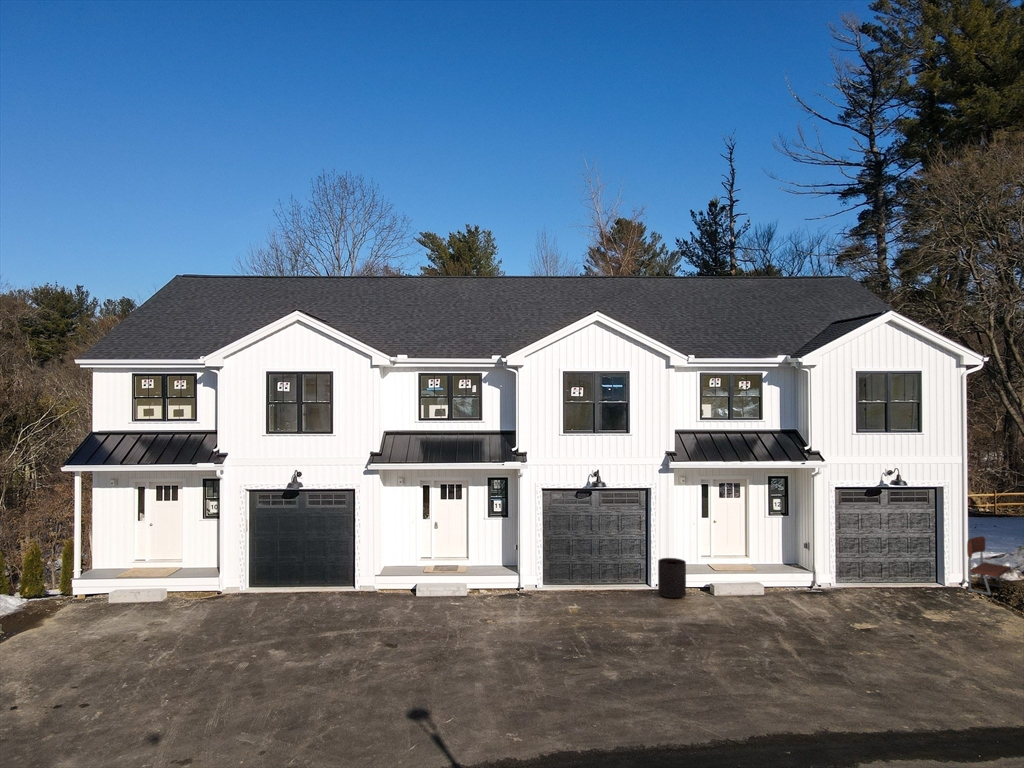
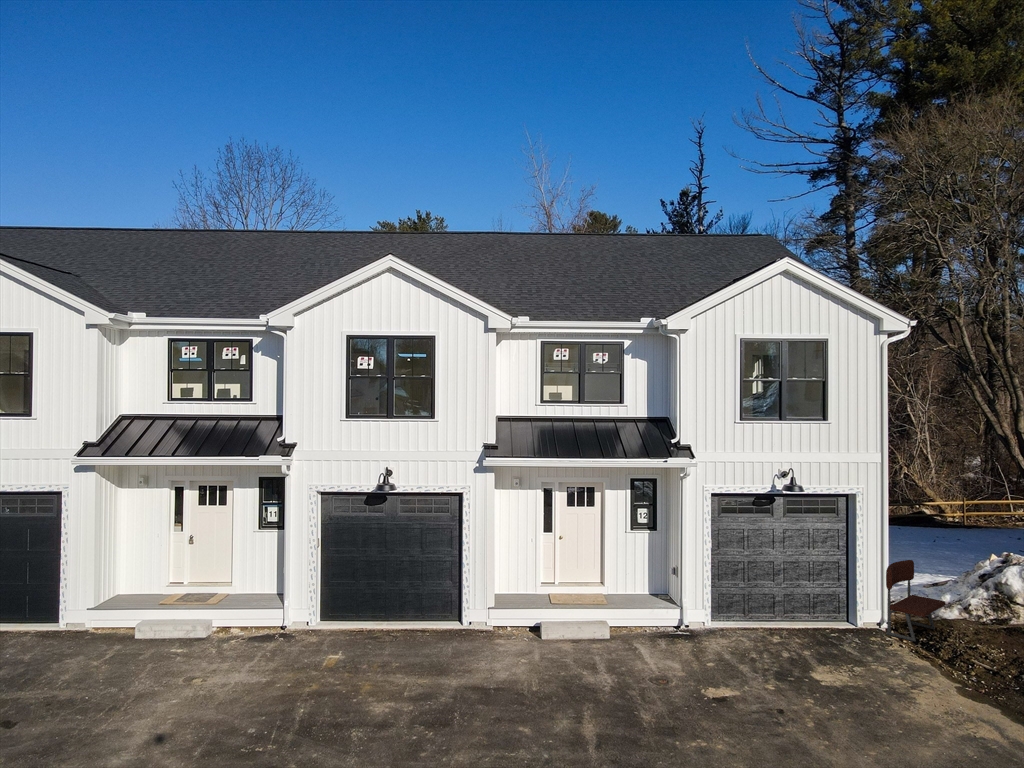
trash can: present [658,558,686,598] -> none [465,588,502,644]

